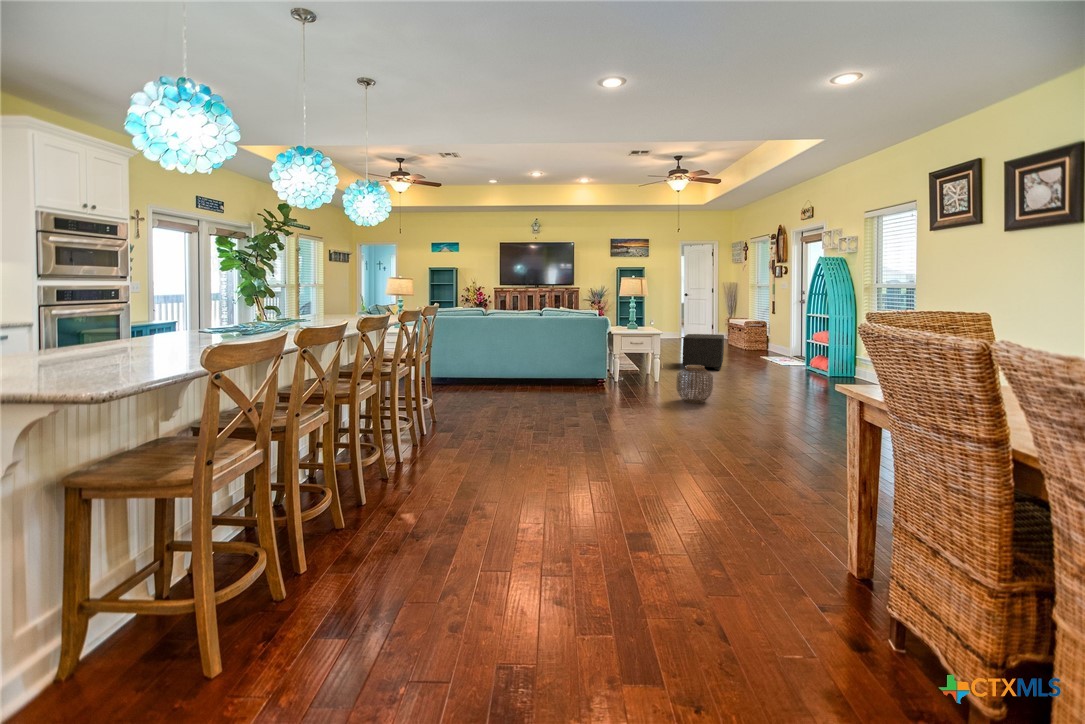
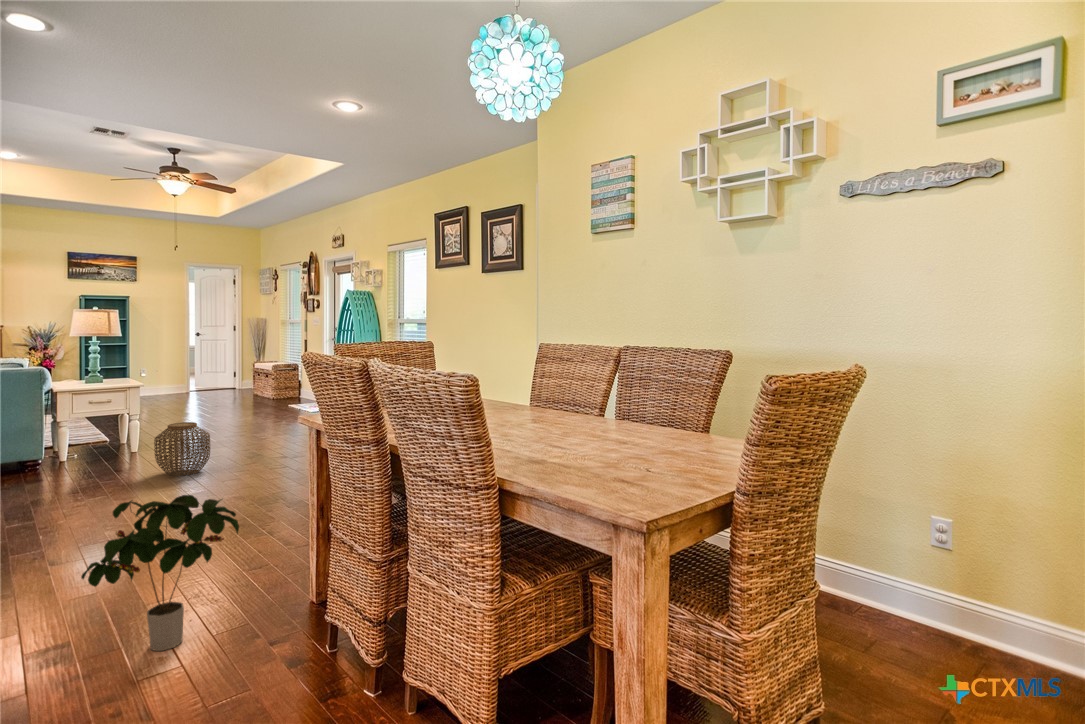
ottoman: present [682,334,724,370] -> none [180,381,242,429]
potted plant: none [674,419,775,524] -> present [81,495,239,651]

